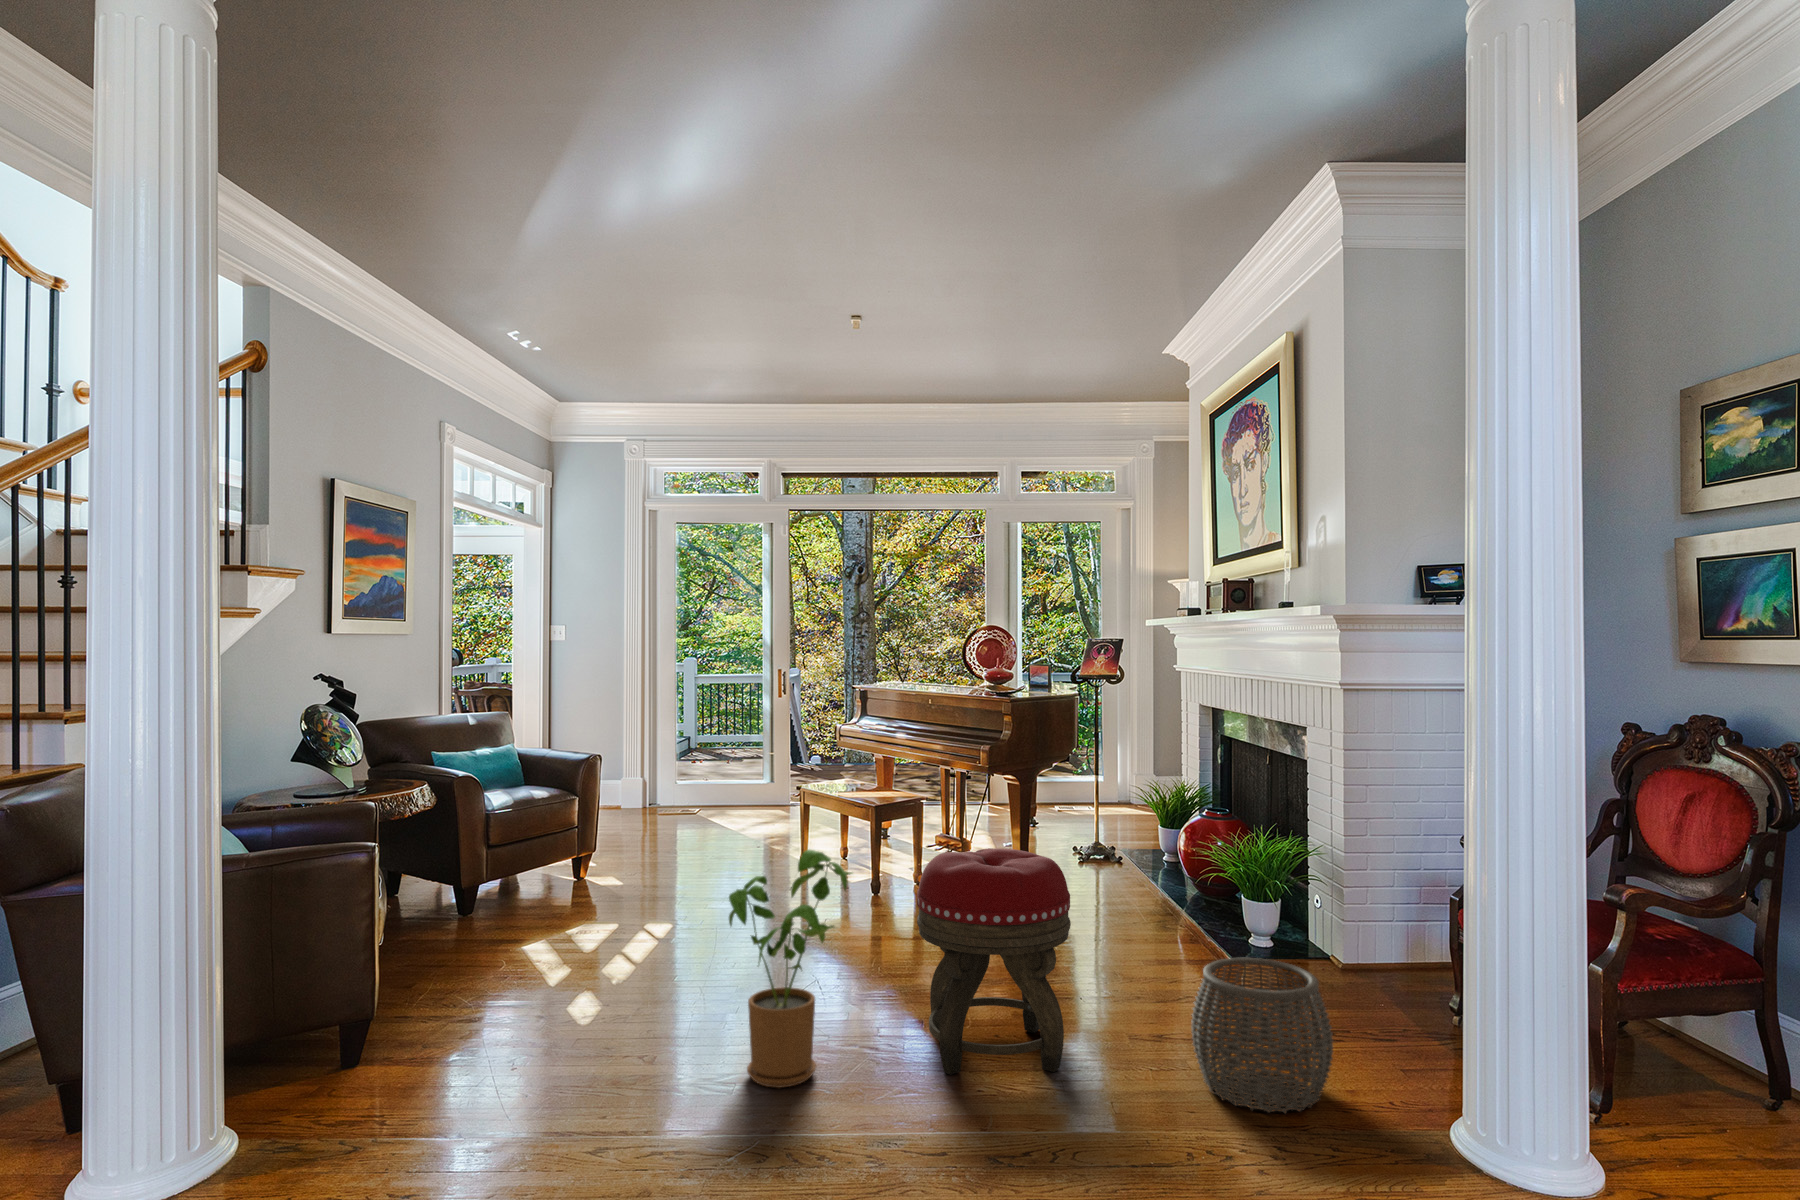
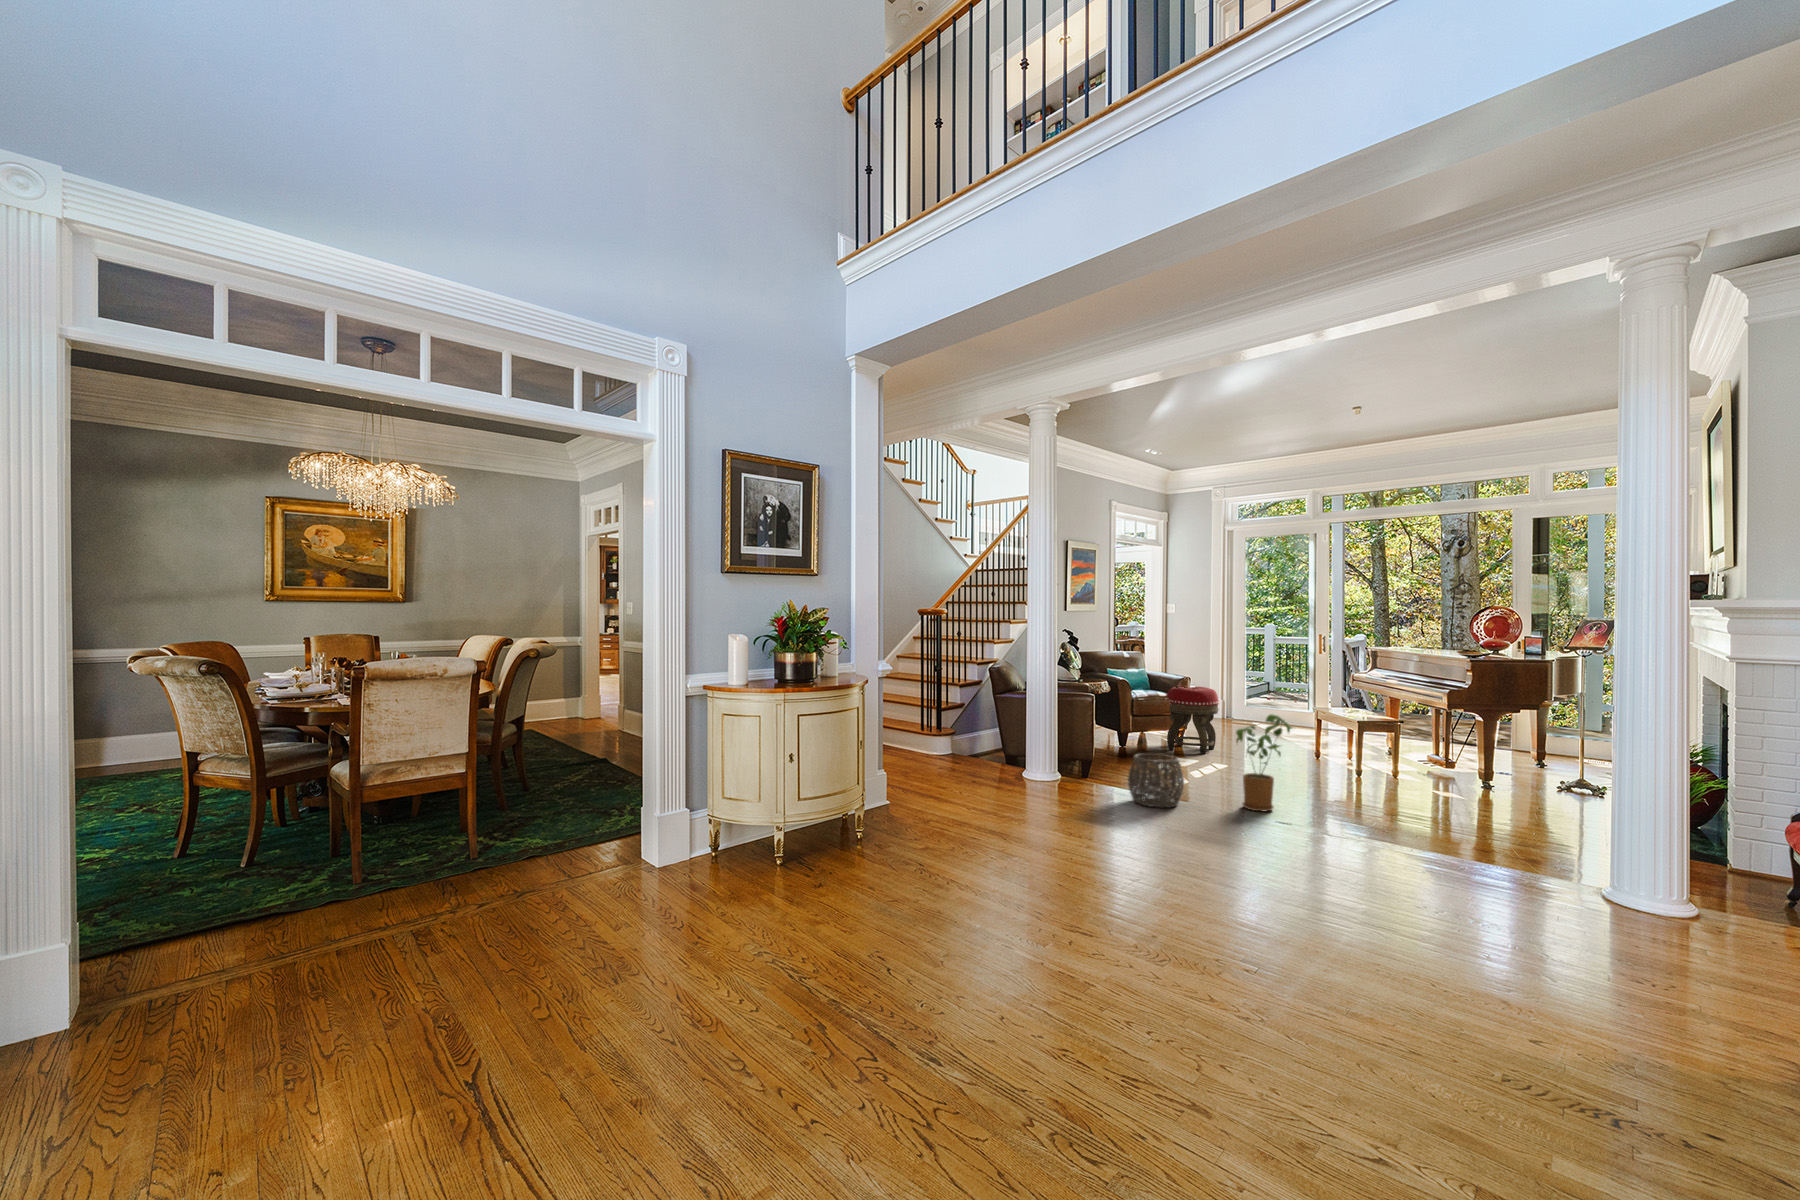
footstool: present [917,848,1071,1075] -> present [1167,687,1219,754]
woven basket: present [1191,958,1333,1113] -> present [1128,753,1184,808]

